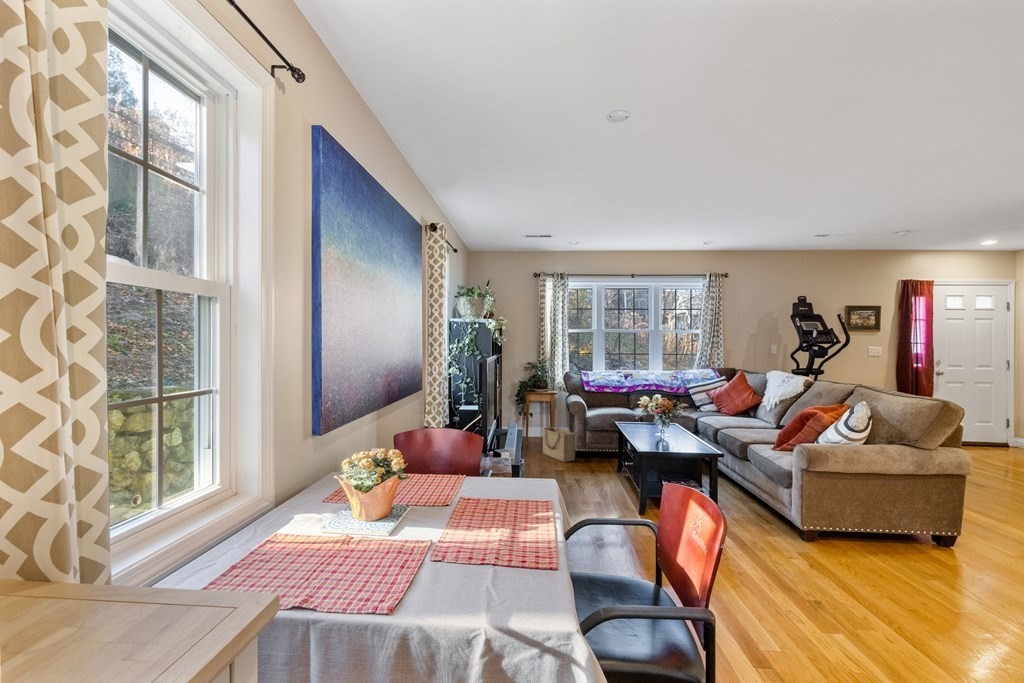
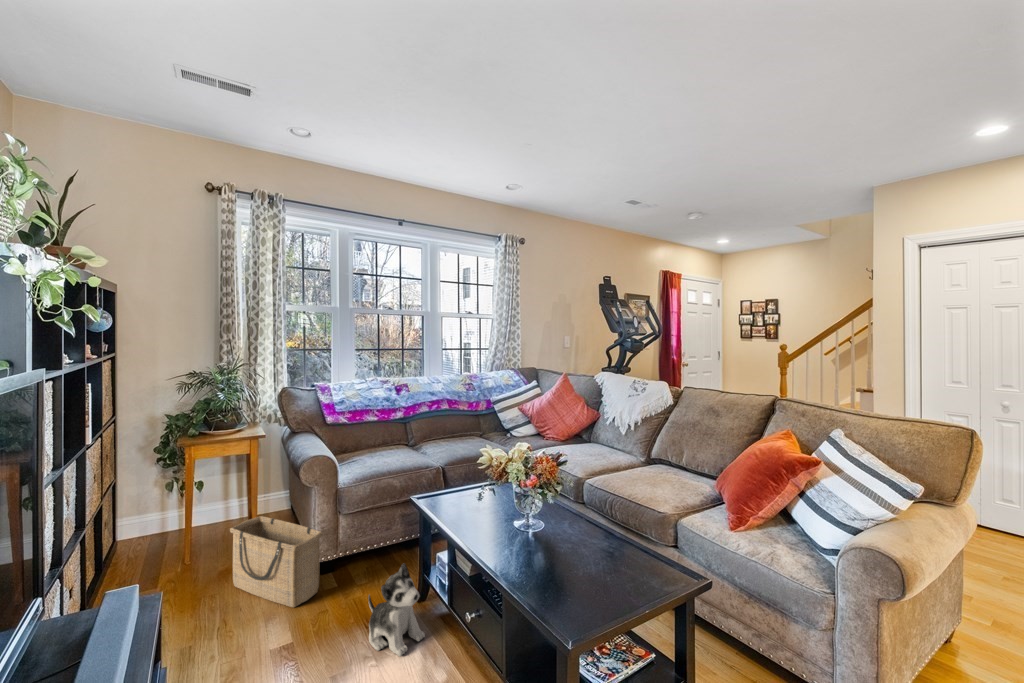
plush toy: none [589,443,611,478] -> present [368,563,425,656]

